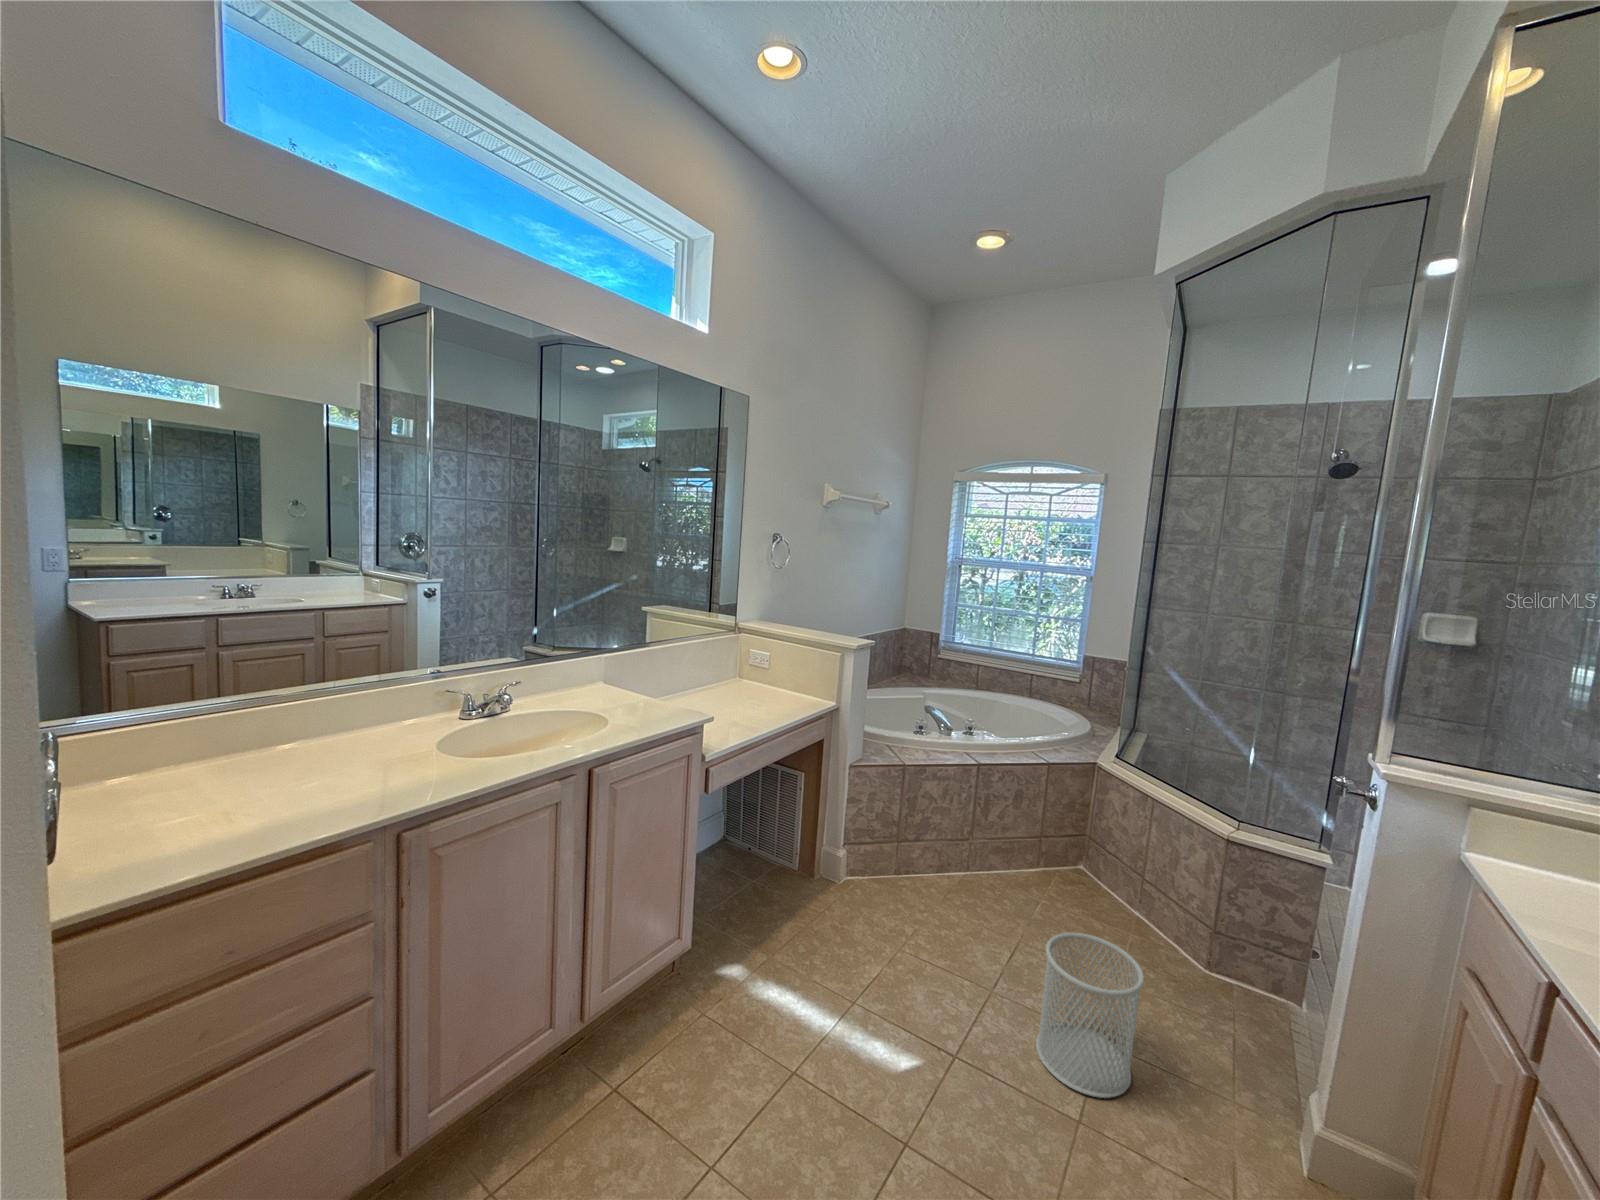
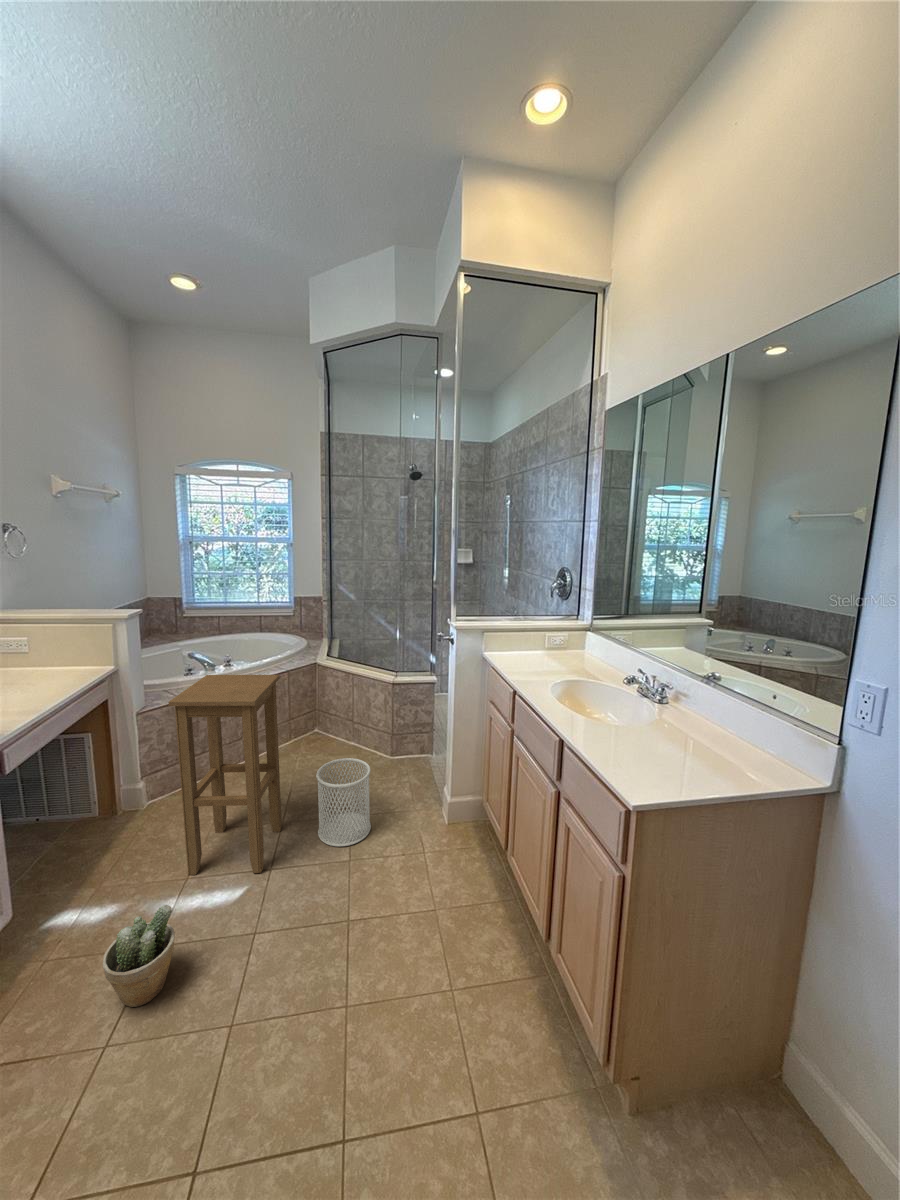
stool: none [856,740,1015,1050] -> present [168,675,282,875]
potted plant: none [734,1018,811,1135] -> present [103,905,175,1007]

